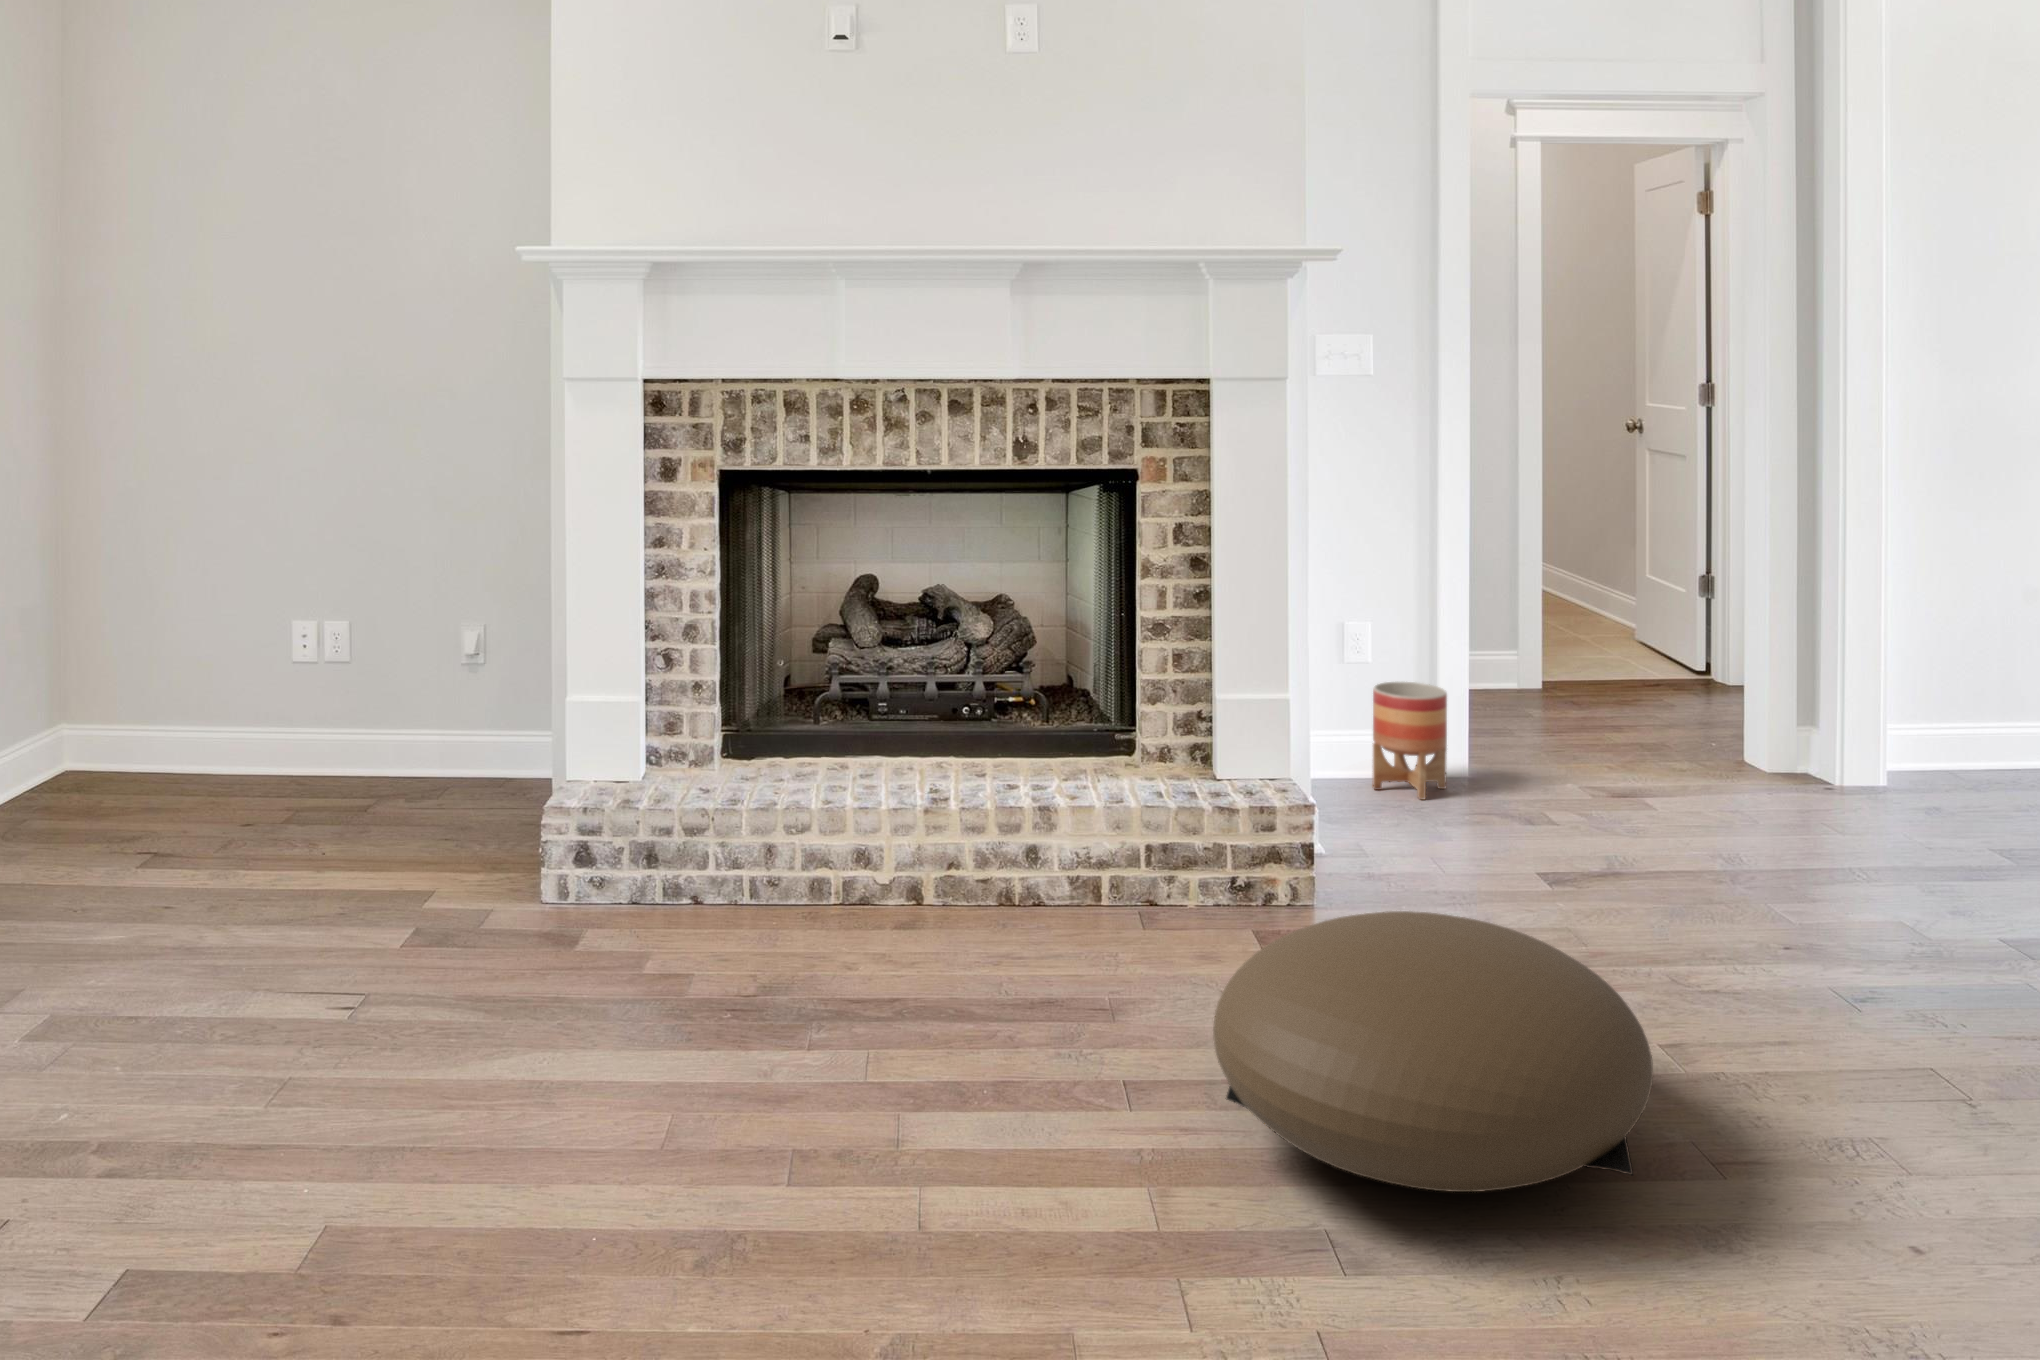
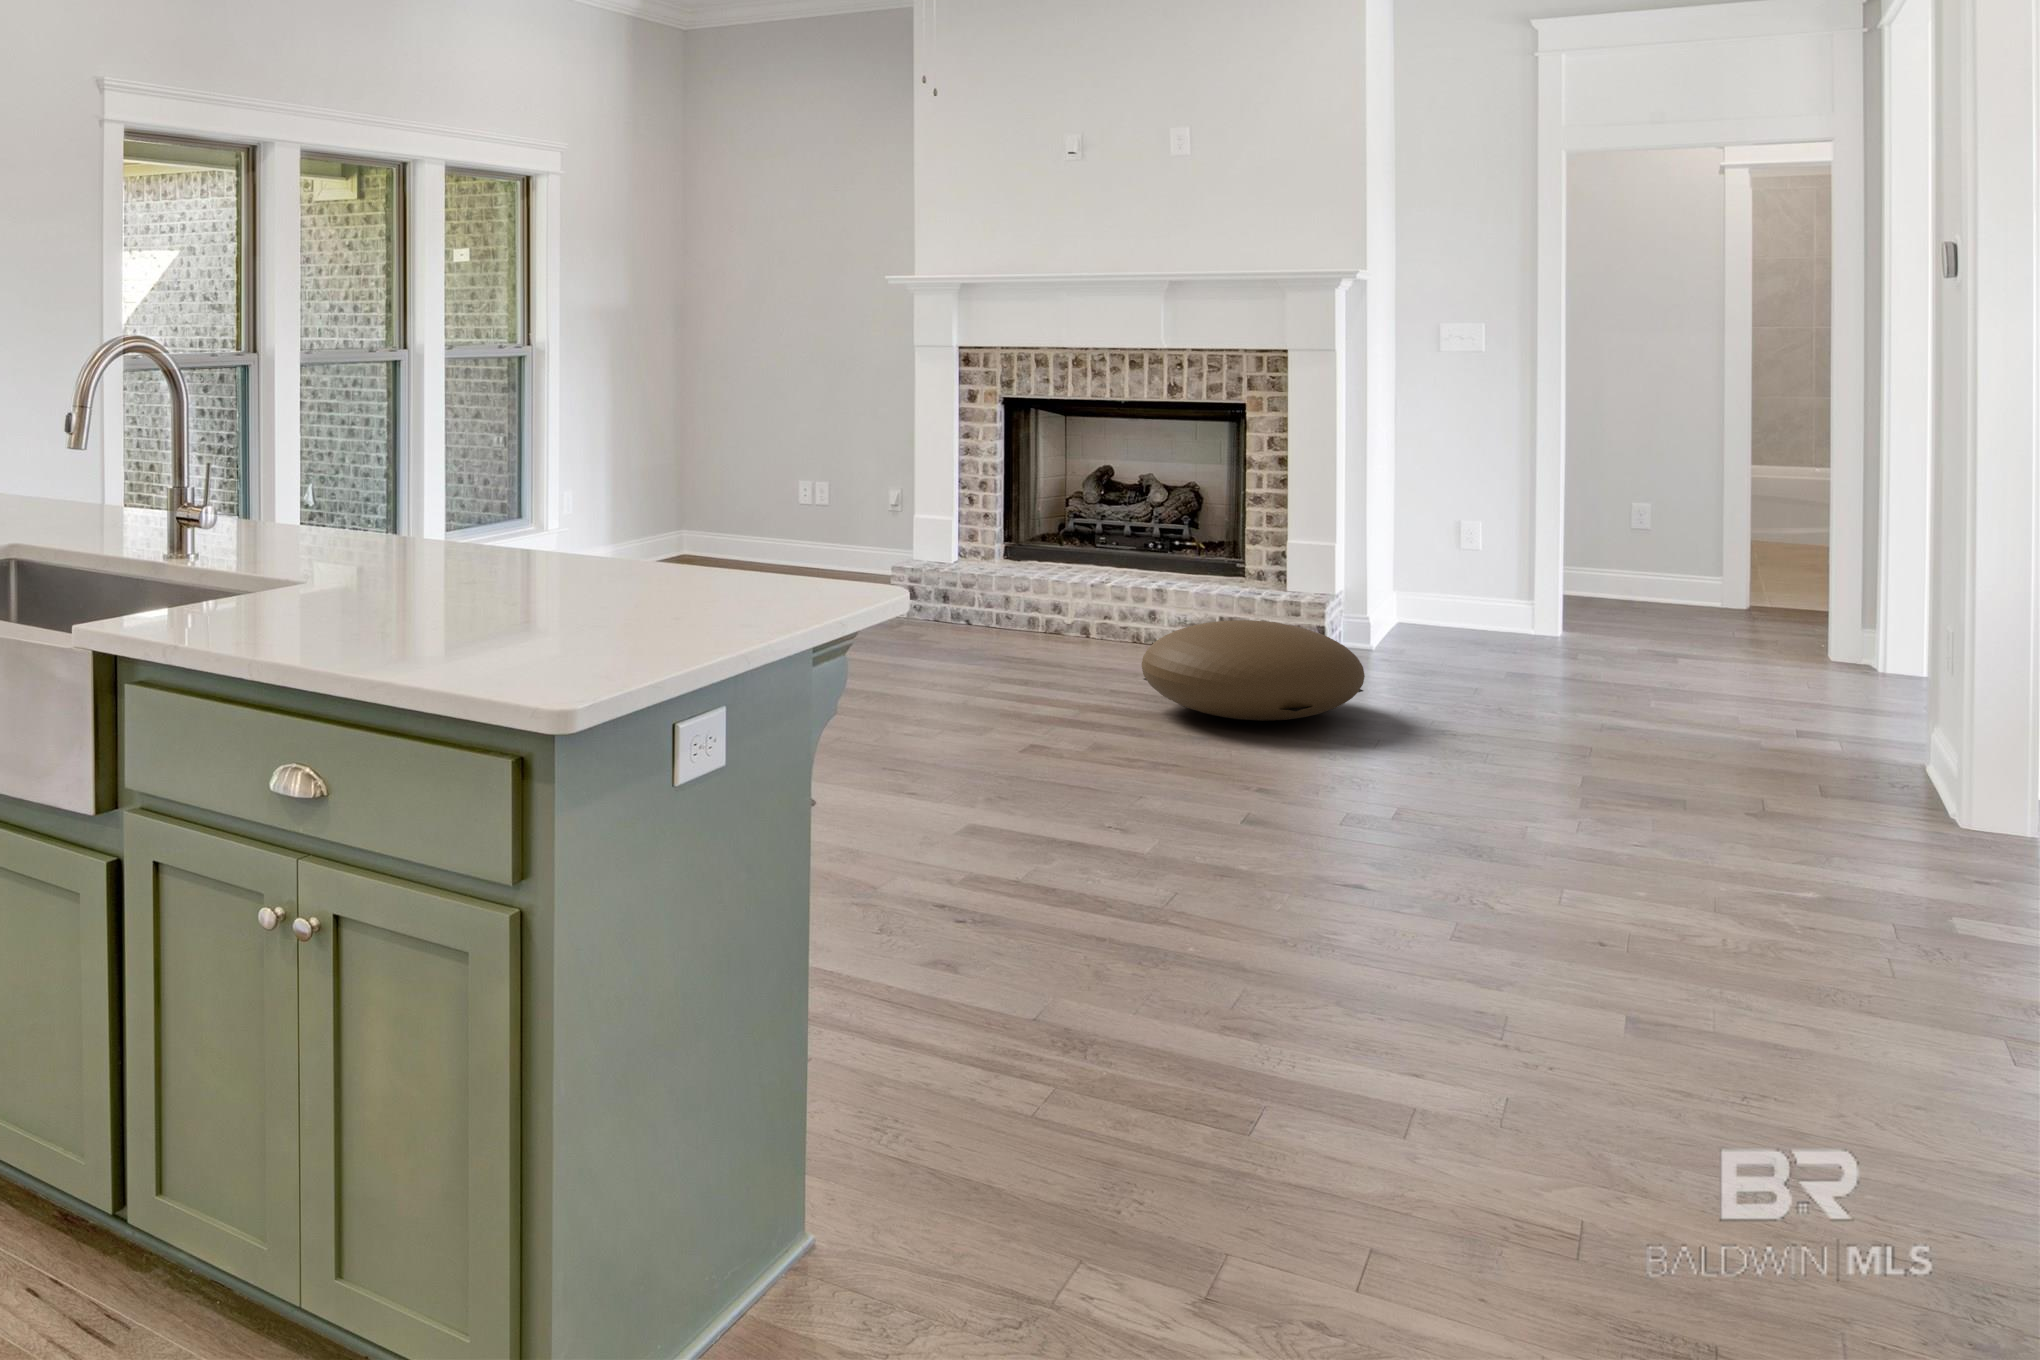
planter: present [1372,682,1447,800] -> none [1456,561,1513,637]

